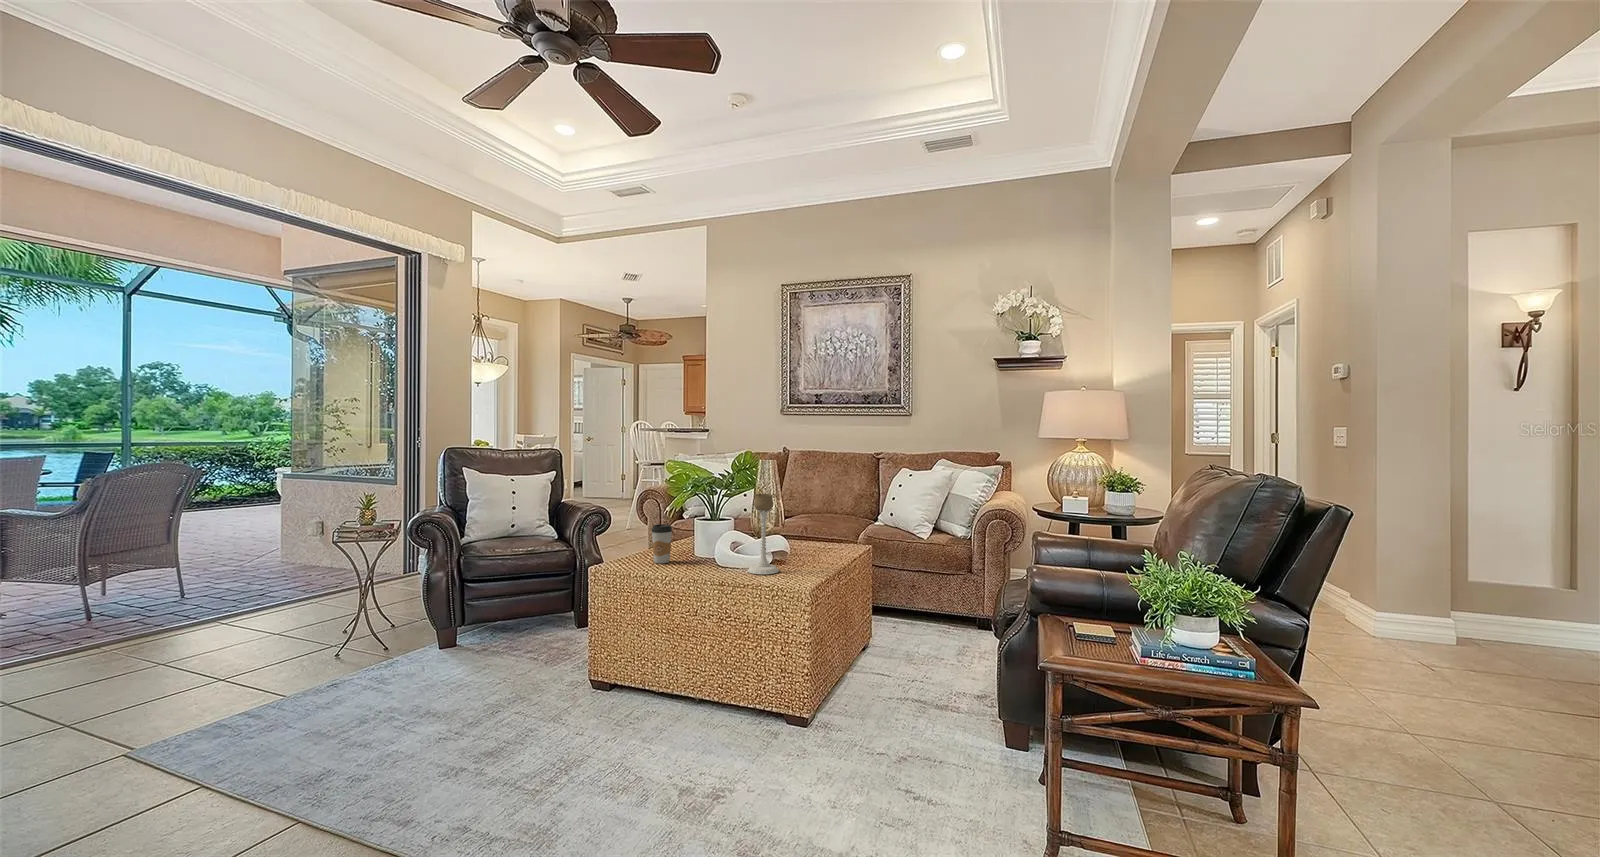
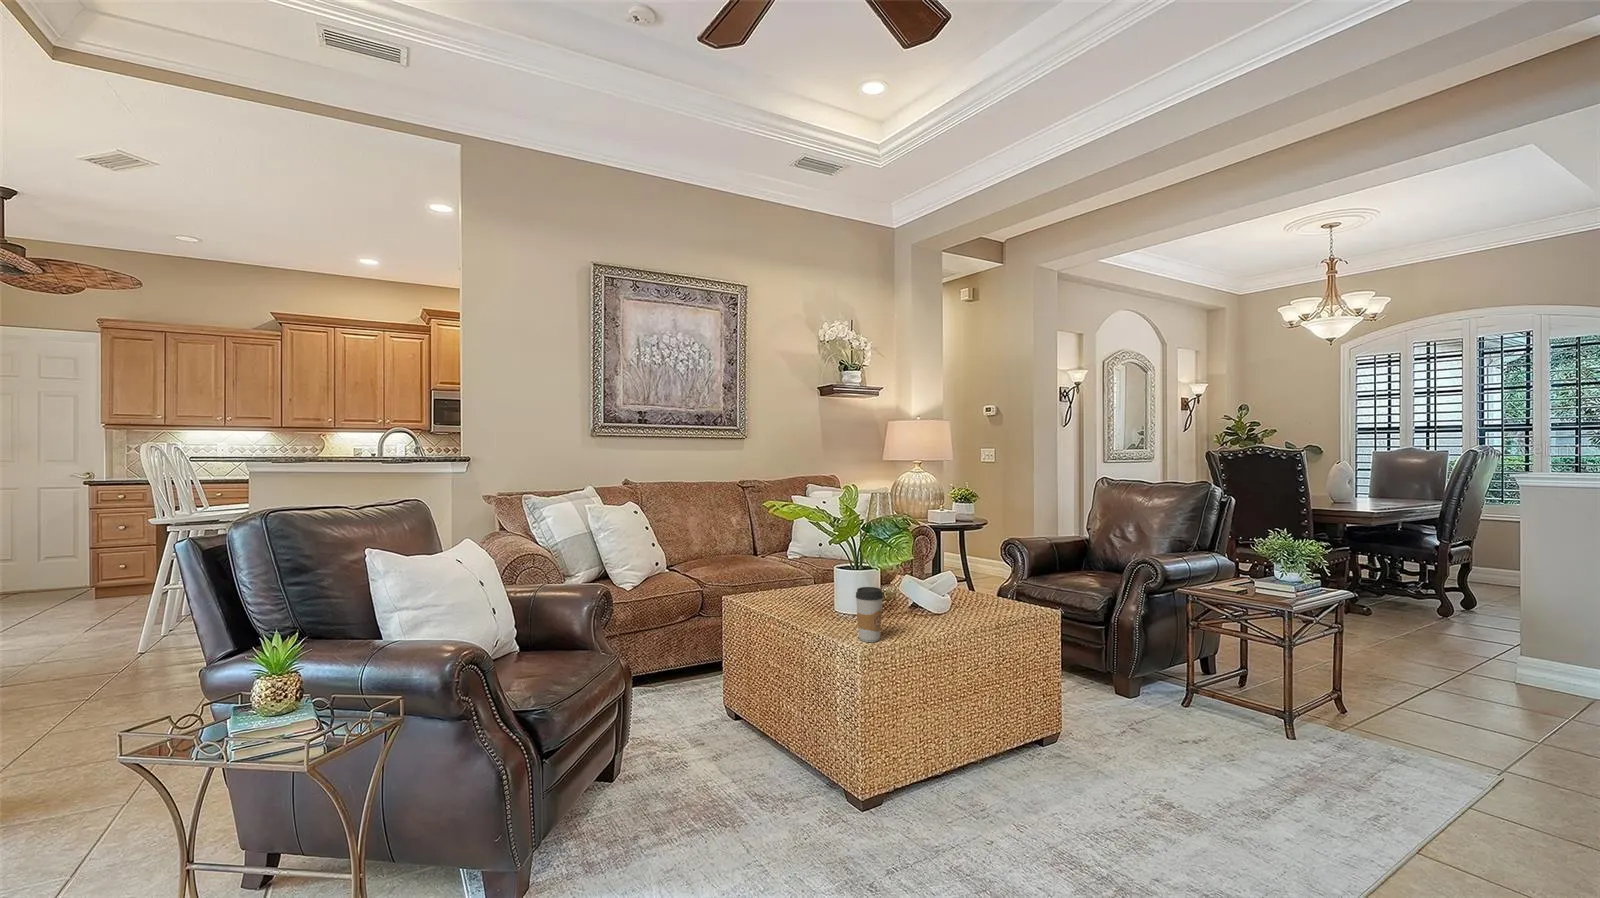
candle holder: present [748,494,779,574] -> none [952,530,989,624]

